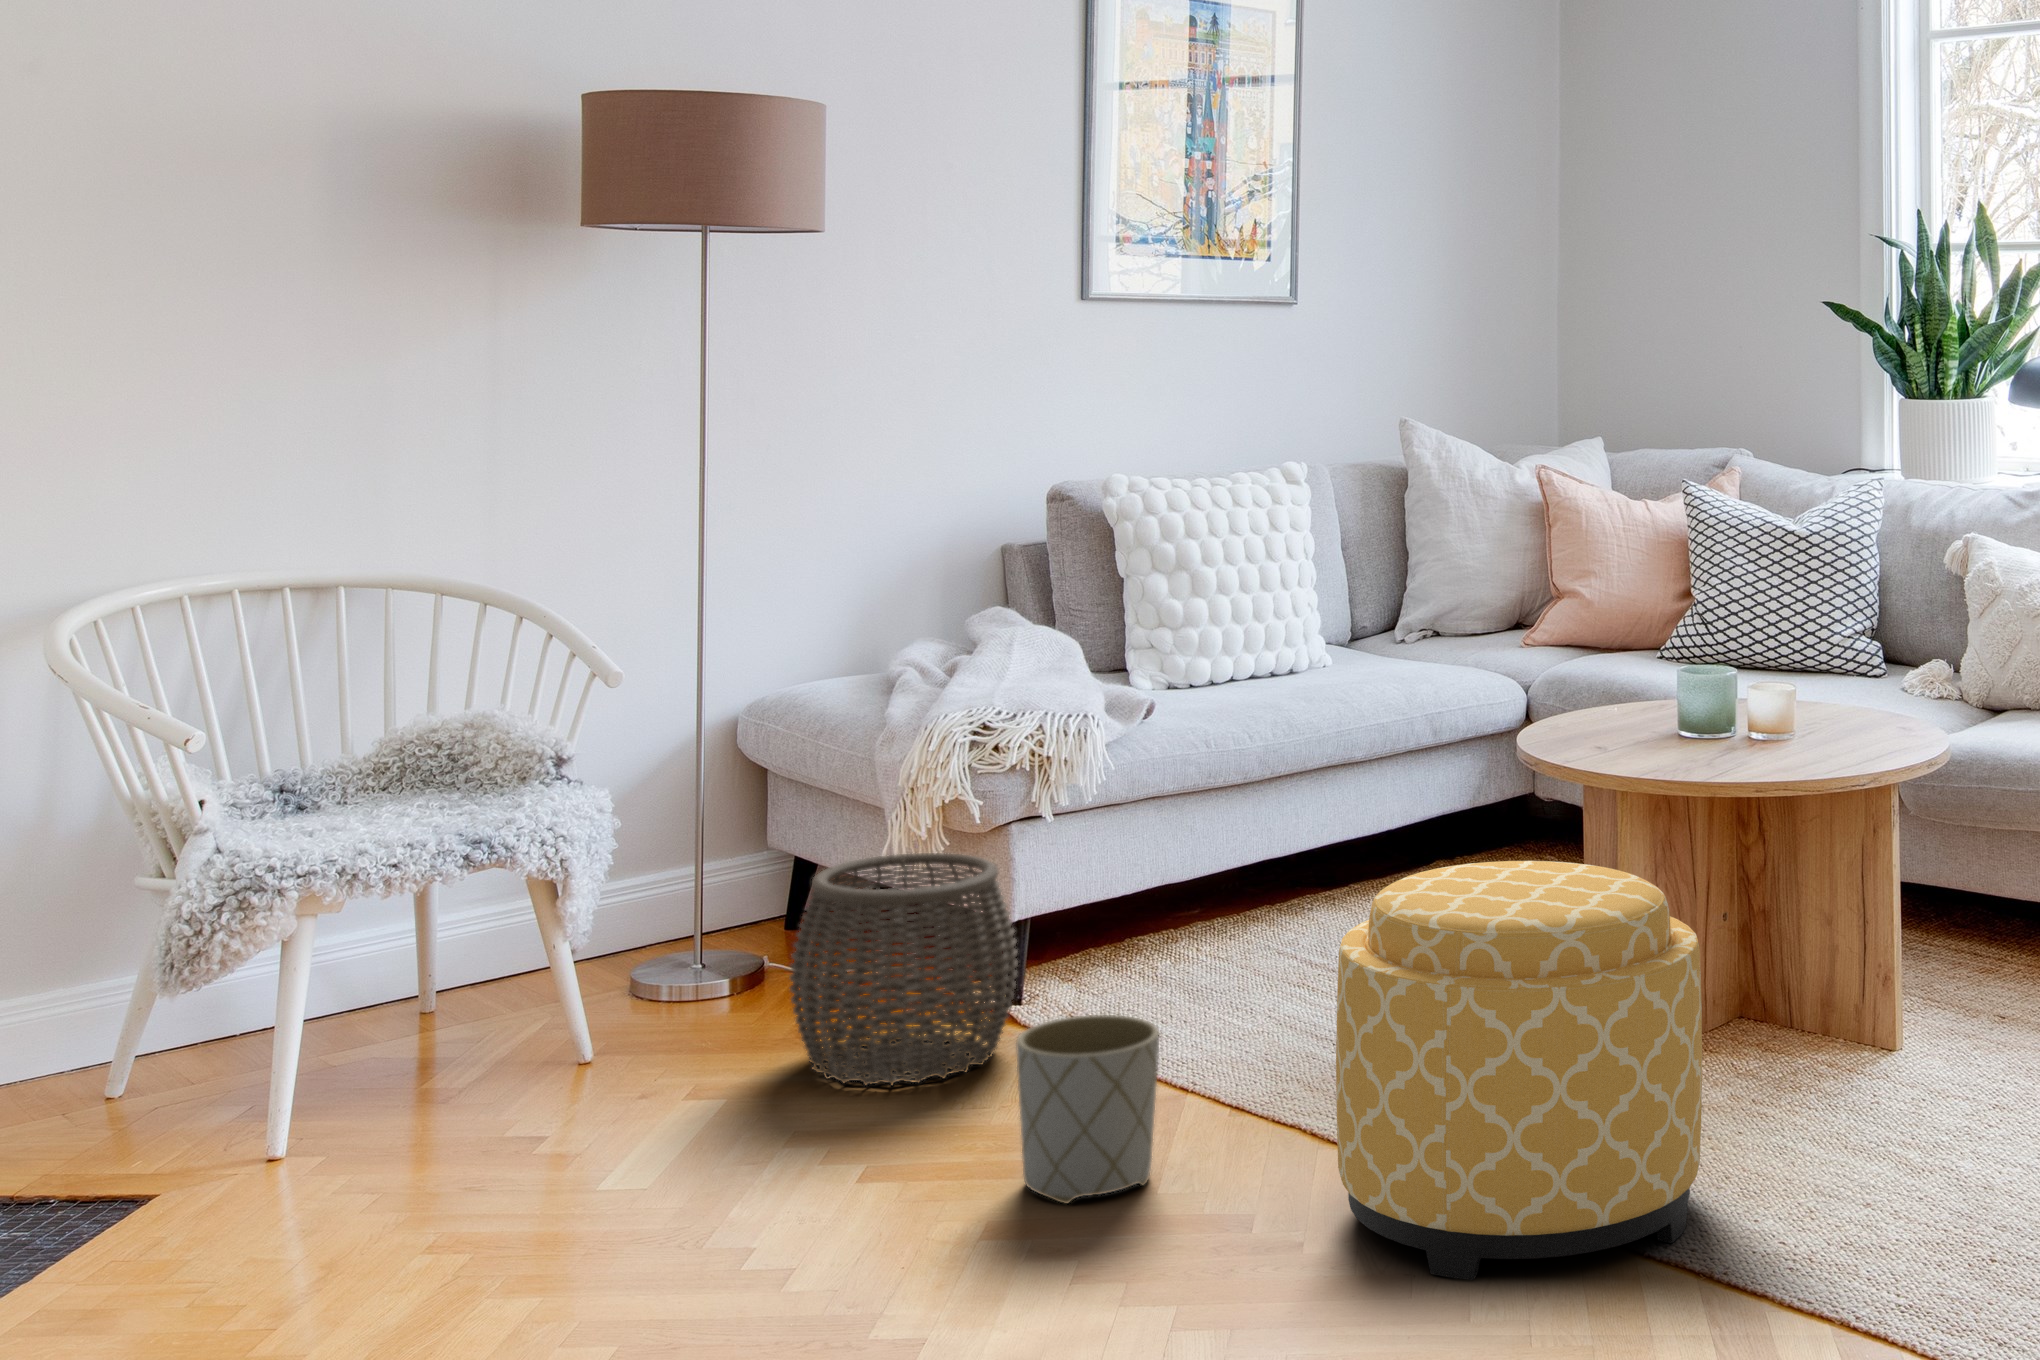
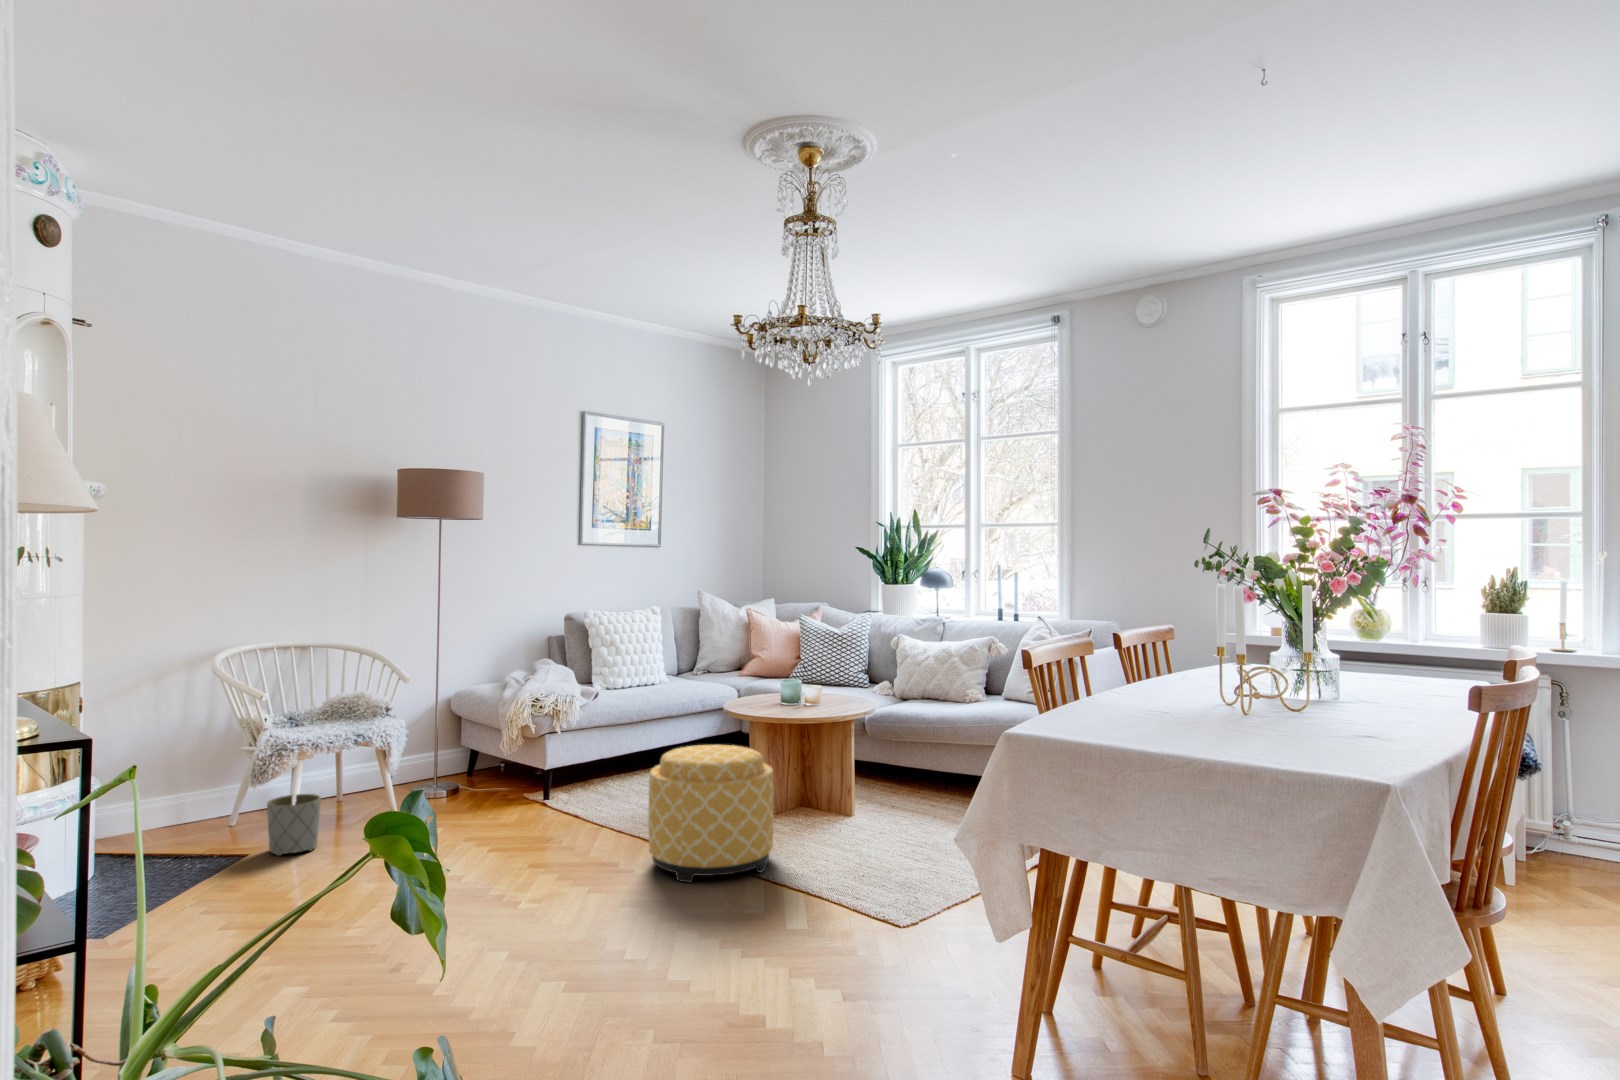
woven basket: present [790,853,1018,1086] -> none [467,743,547,823]
planter: present [1016,1015,1159,1203] -> present [267,794,321,856]

